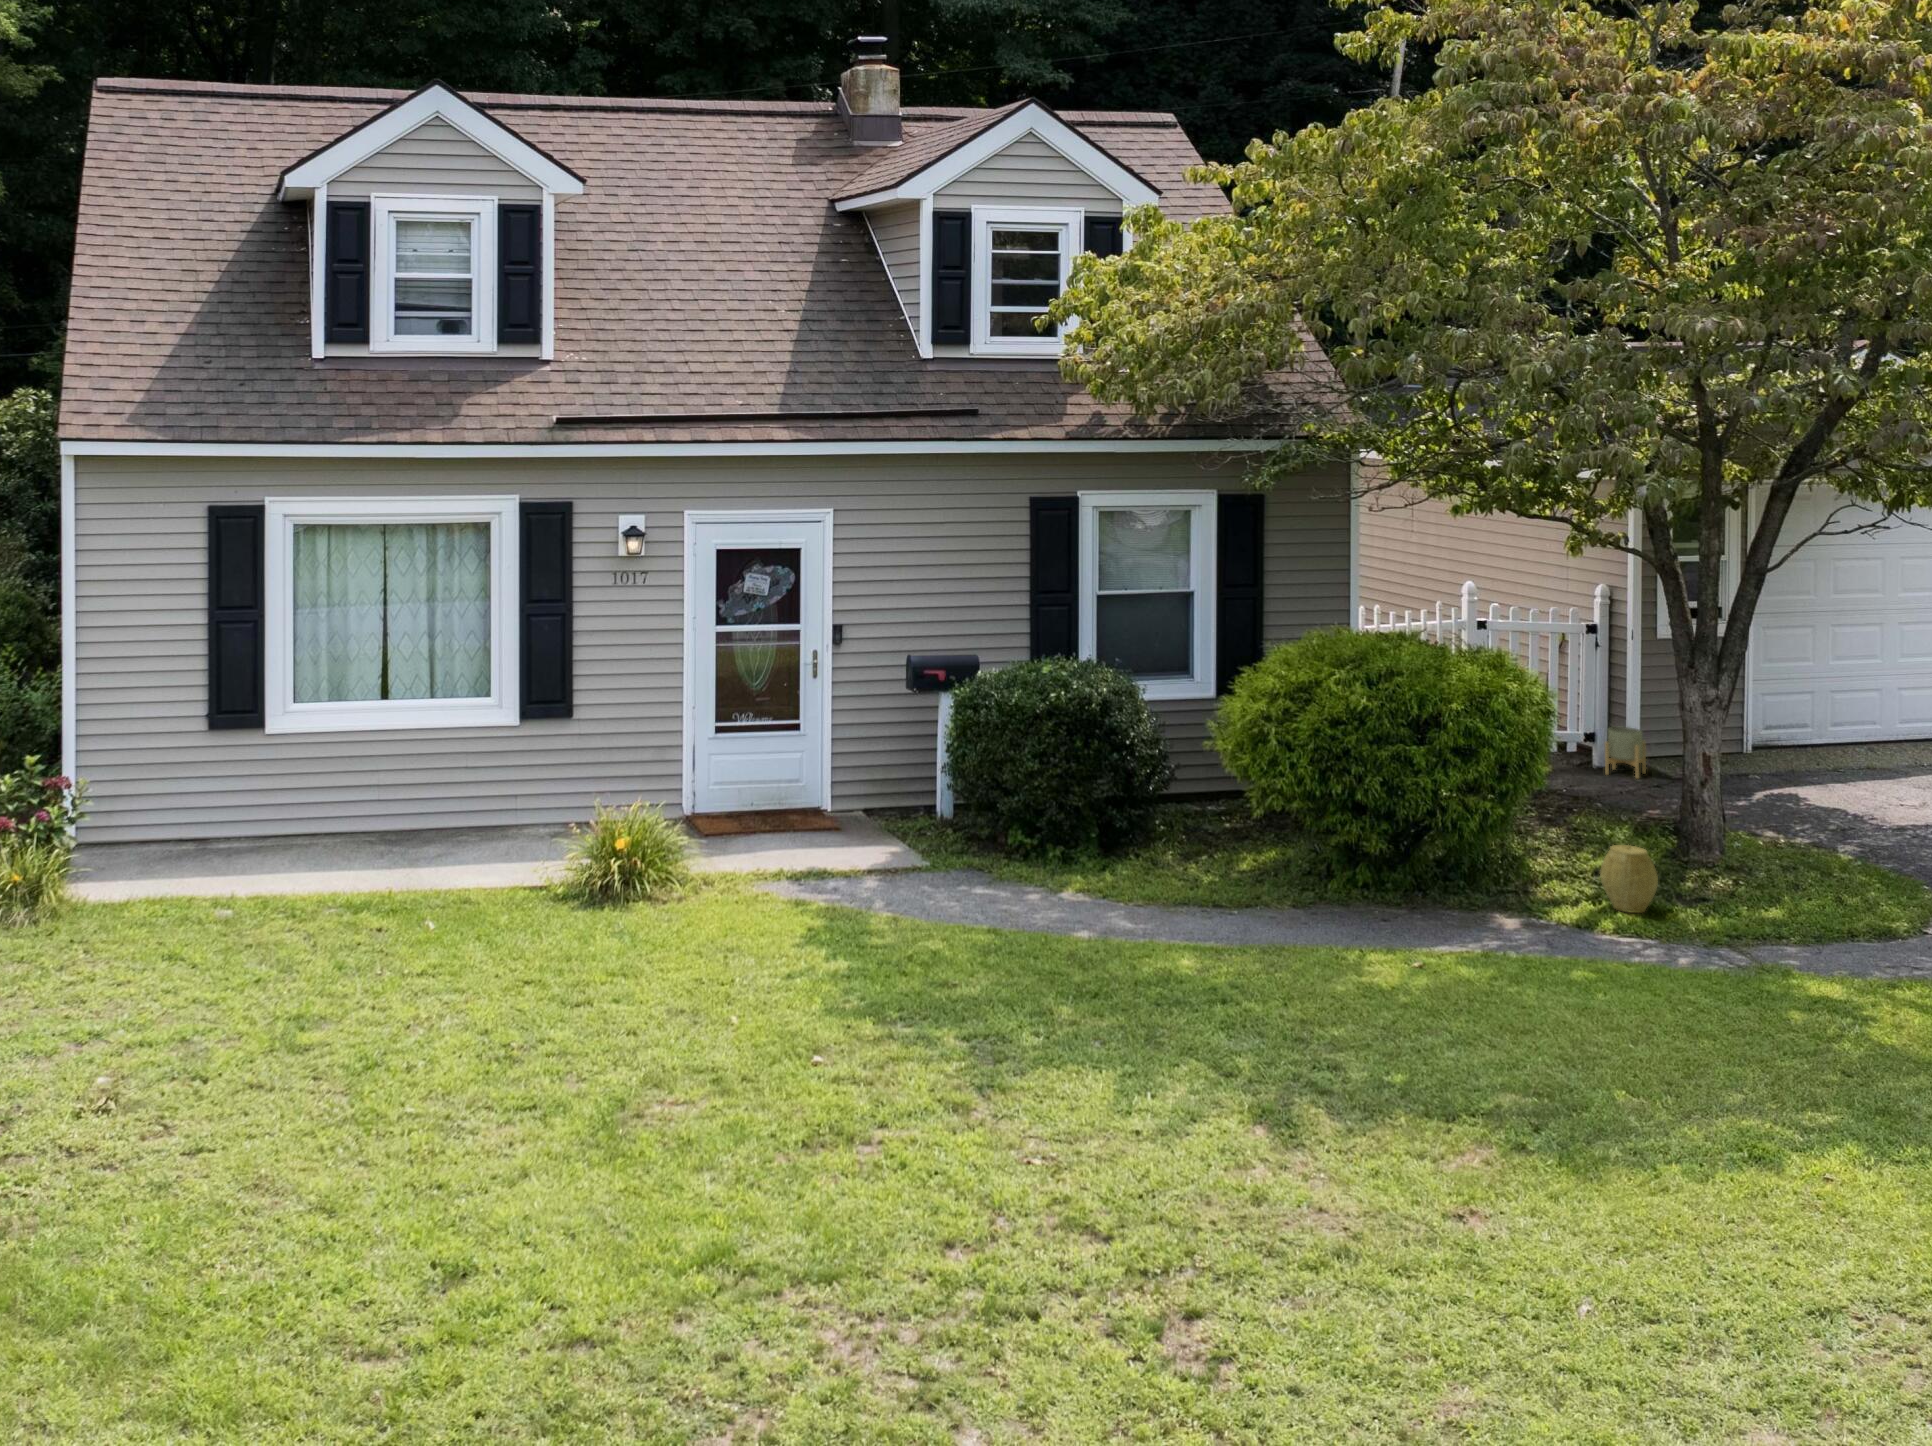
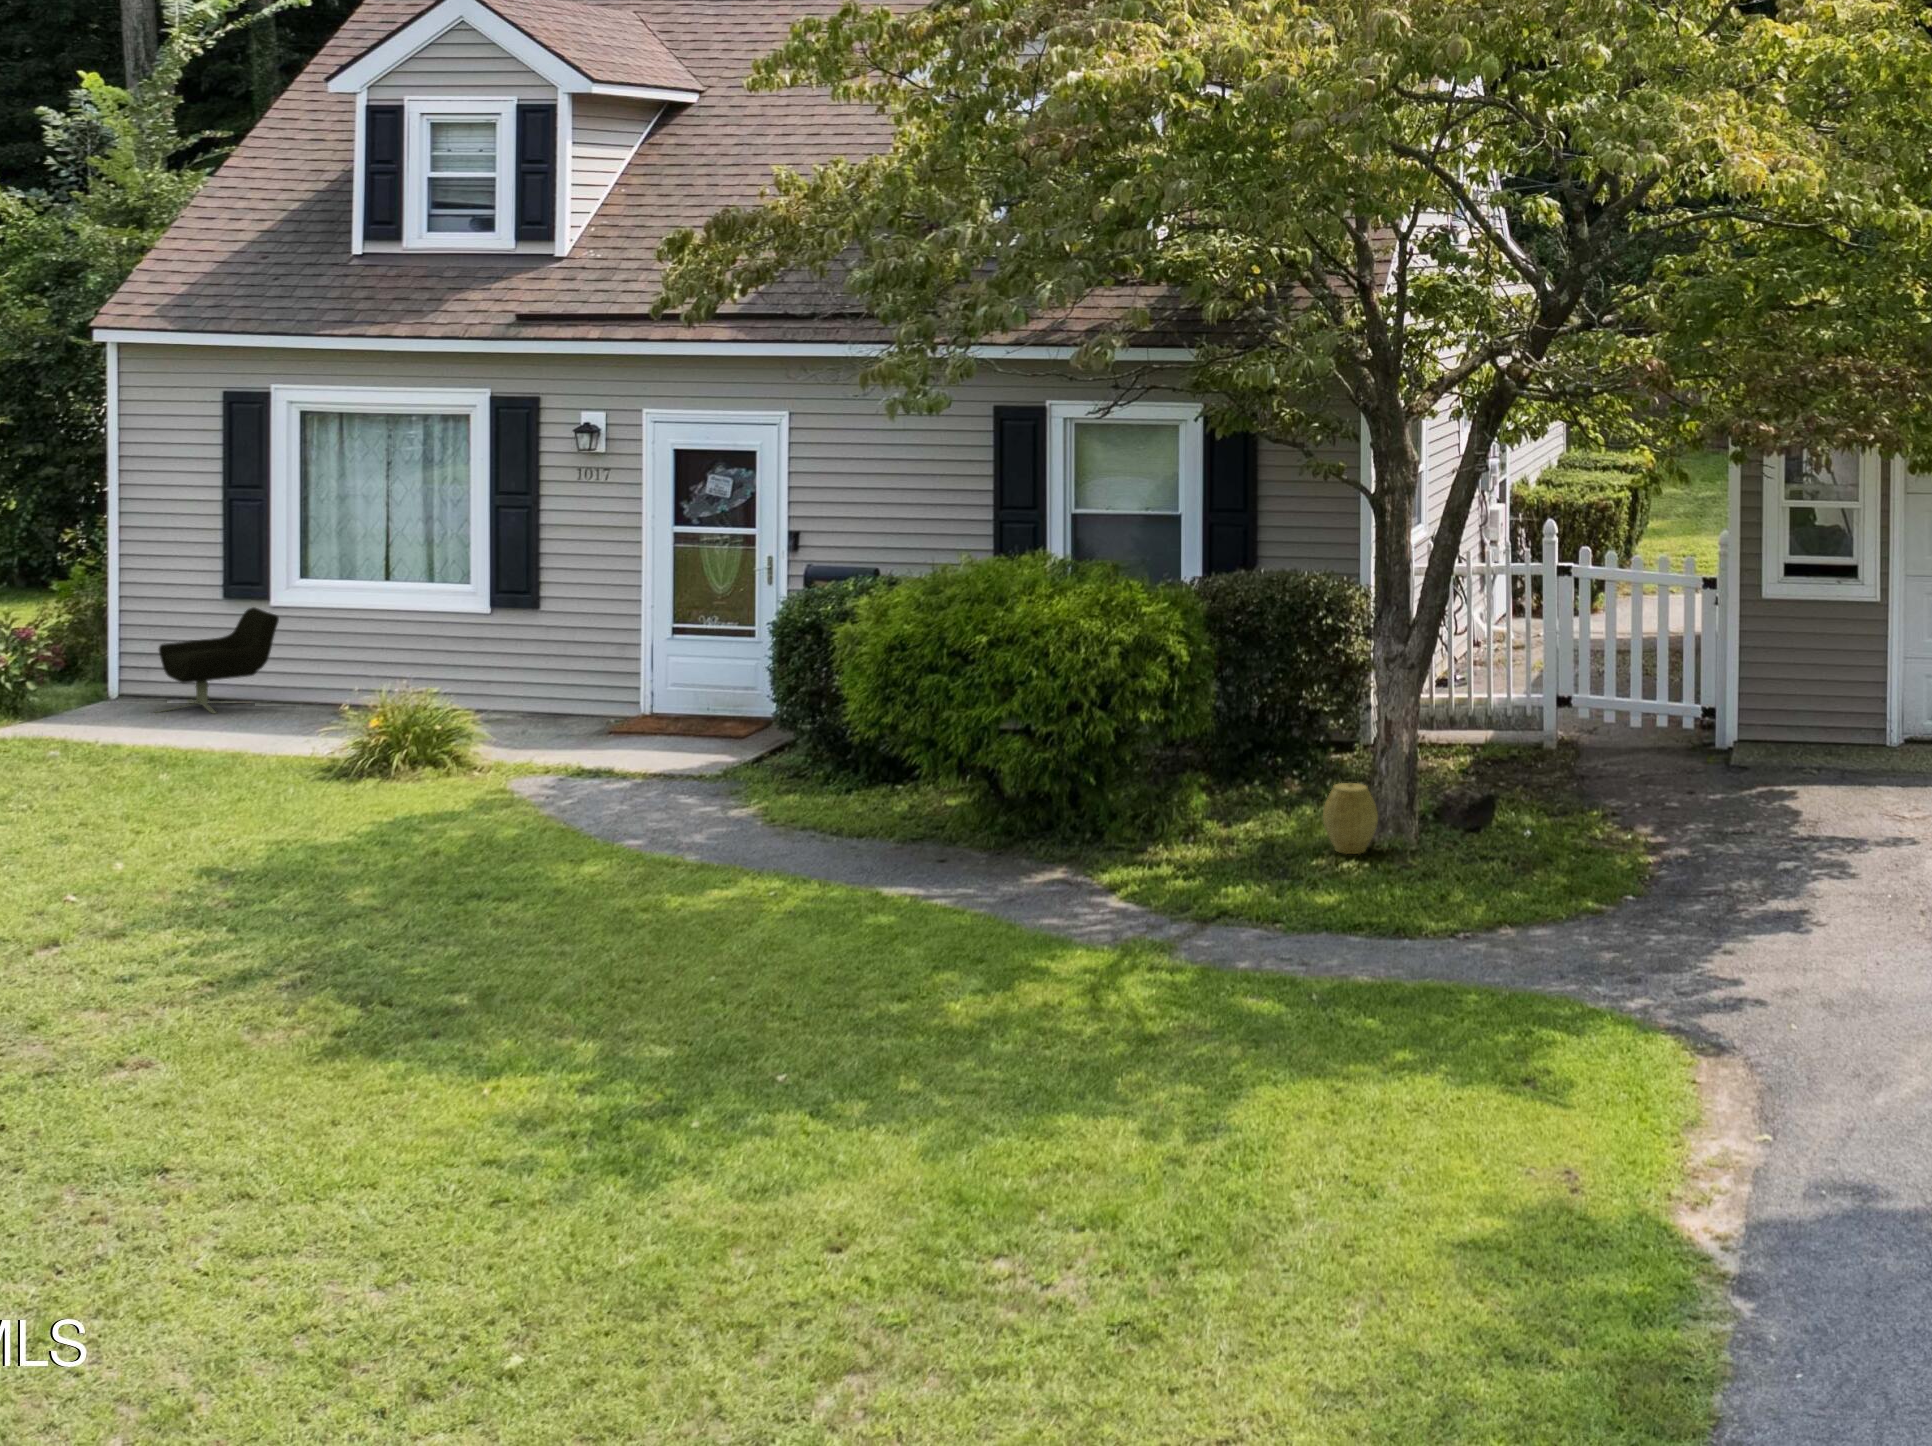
planter: present [1605,727,1646,778] -> none [1684,697,1735,757]
lounge chair: none [172,735,309,862] -> present [159,607,279,714]

